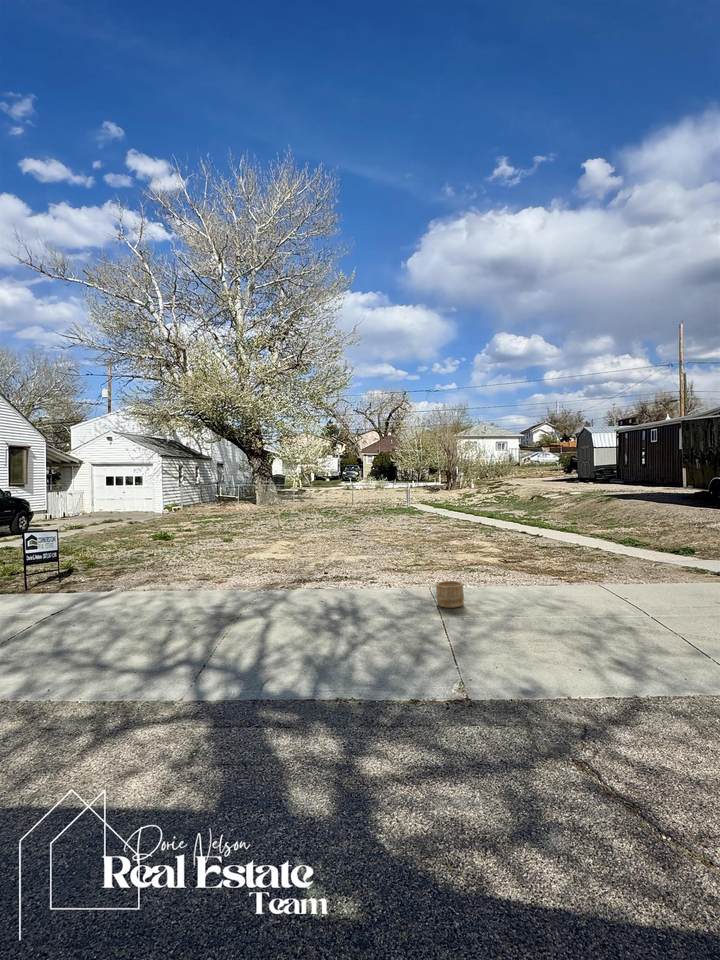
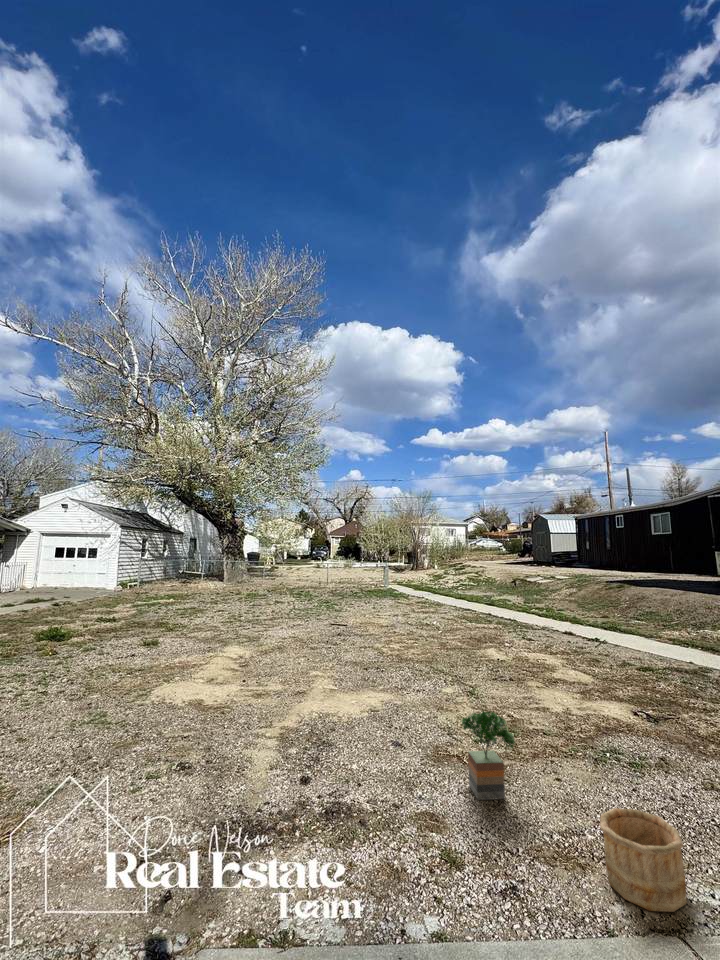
potted tree: none [396,554,421,591] -> present [461,711,515,800]

